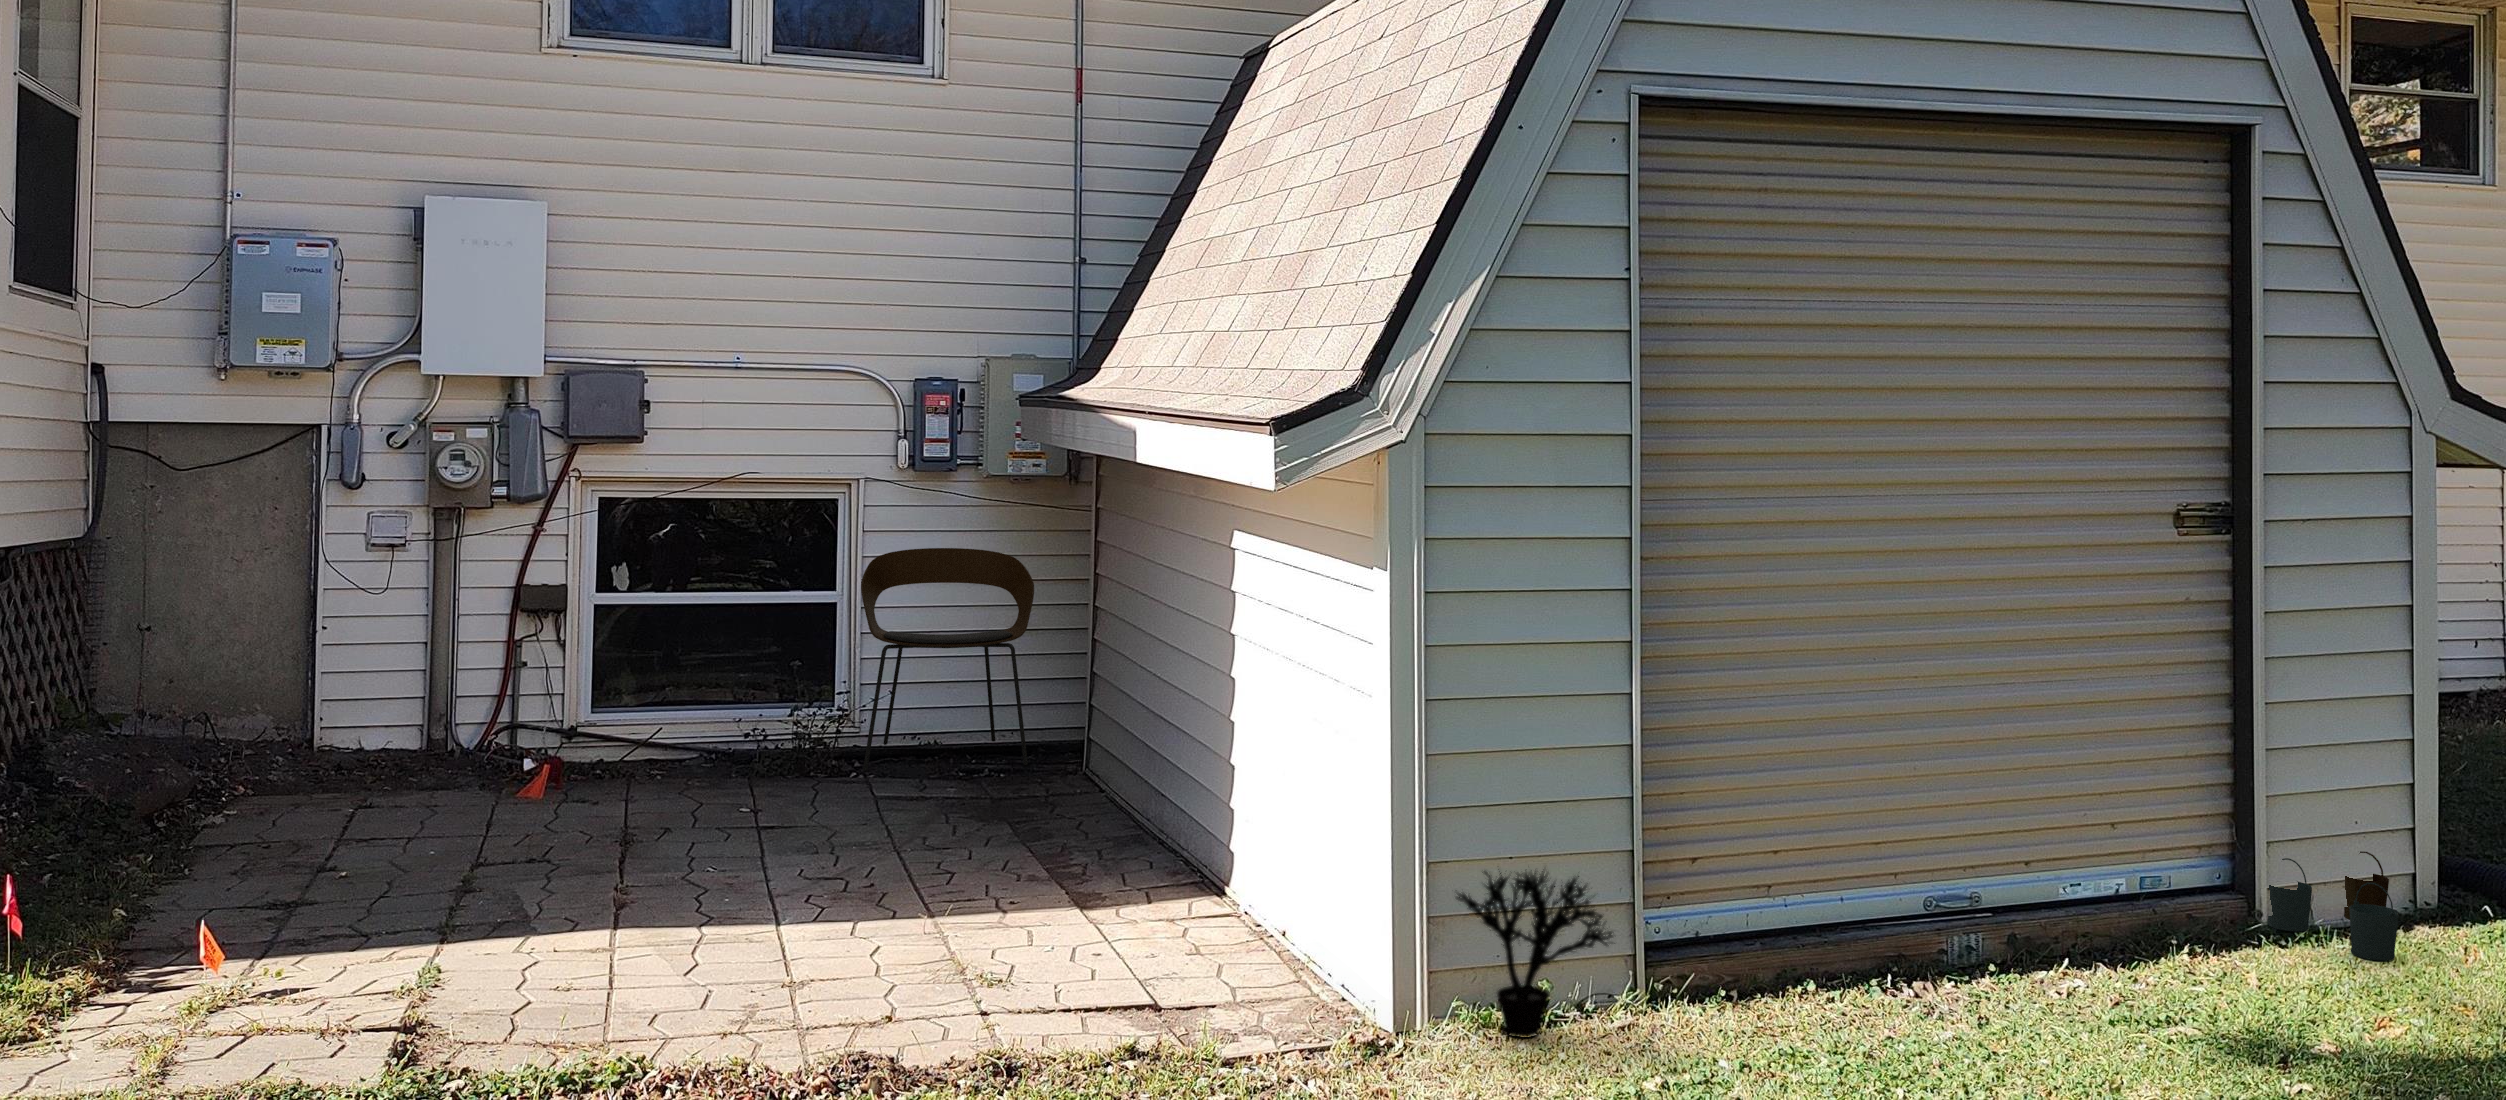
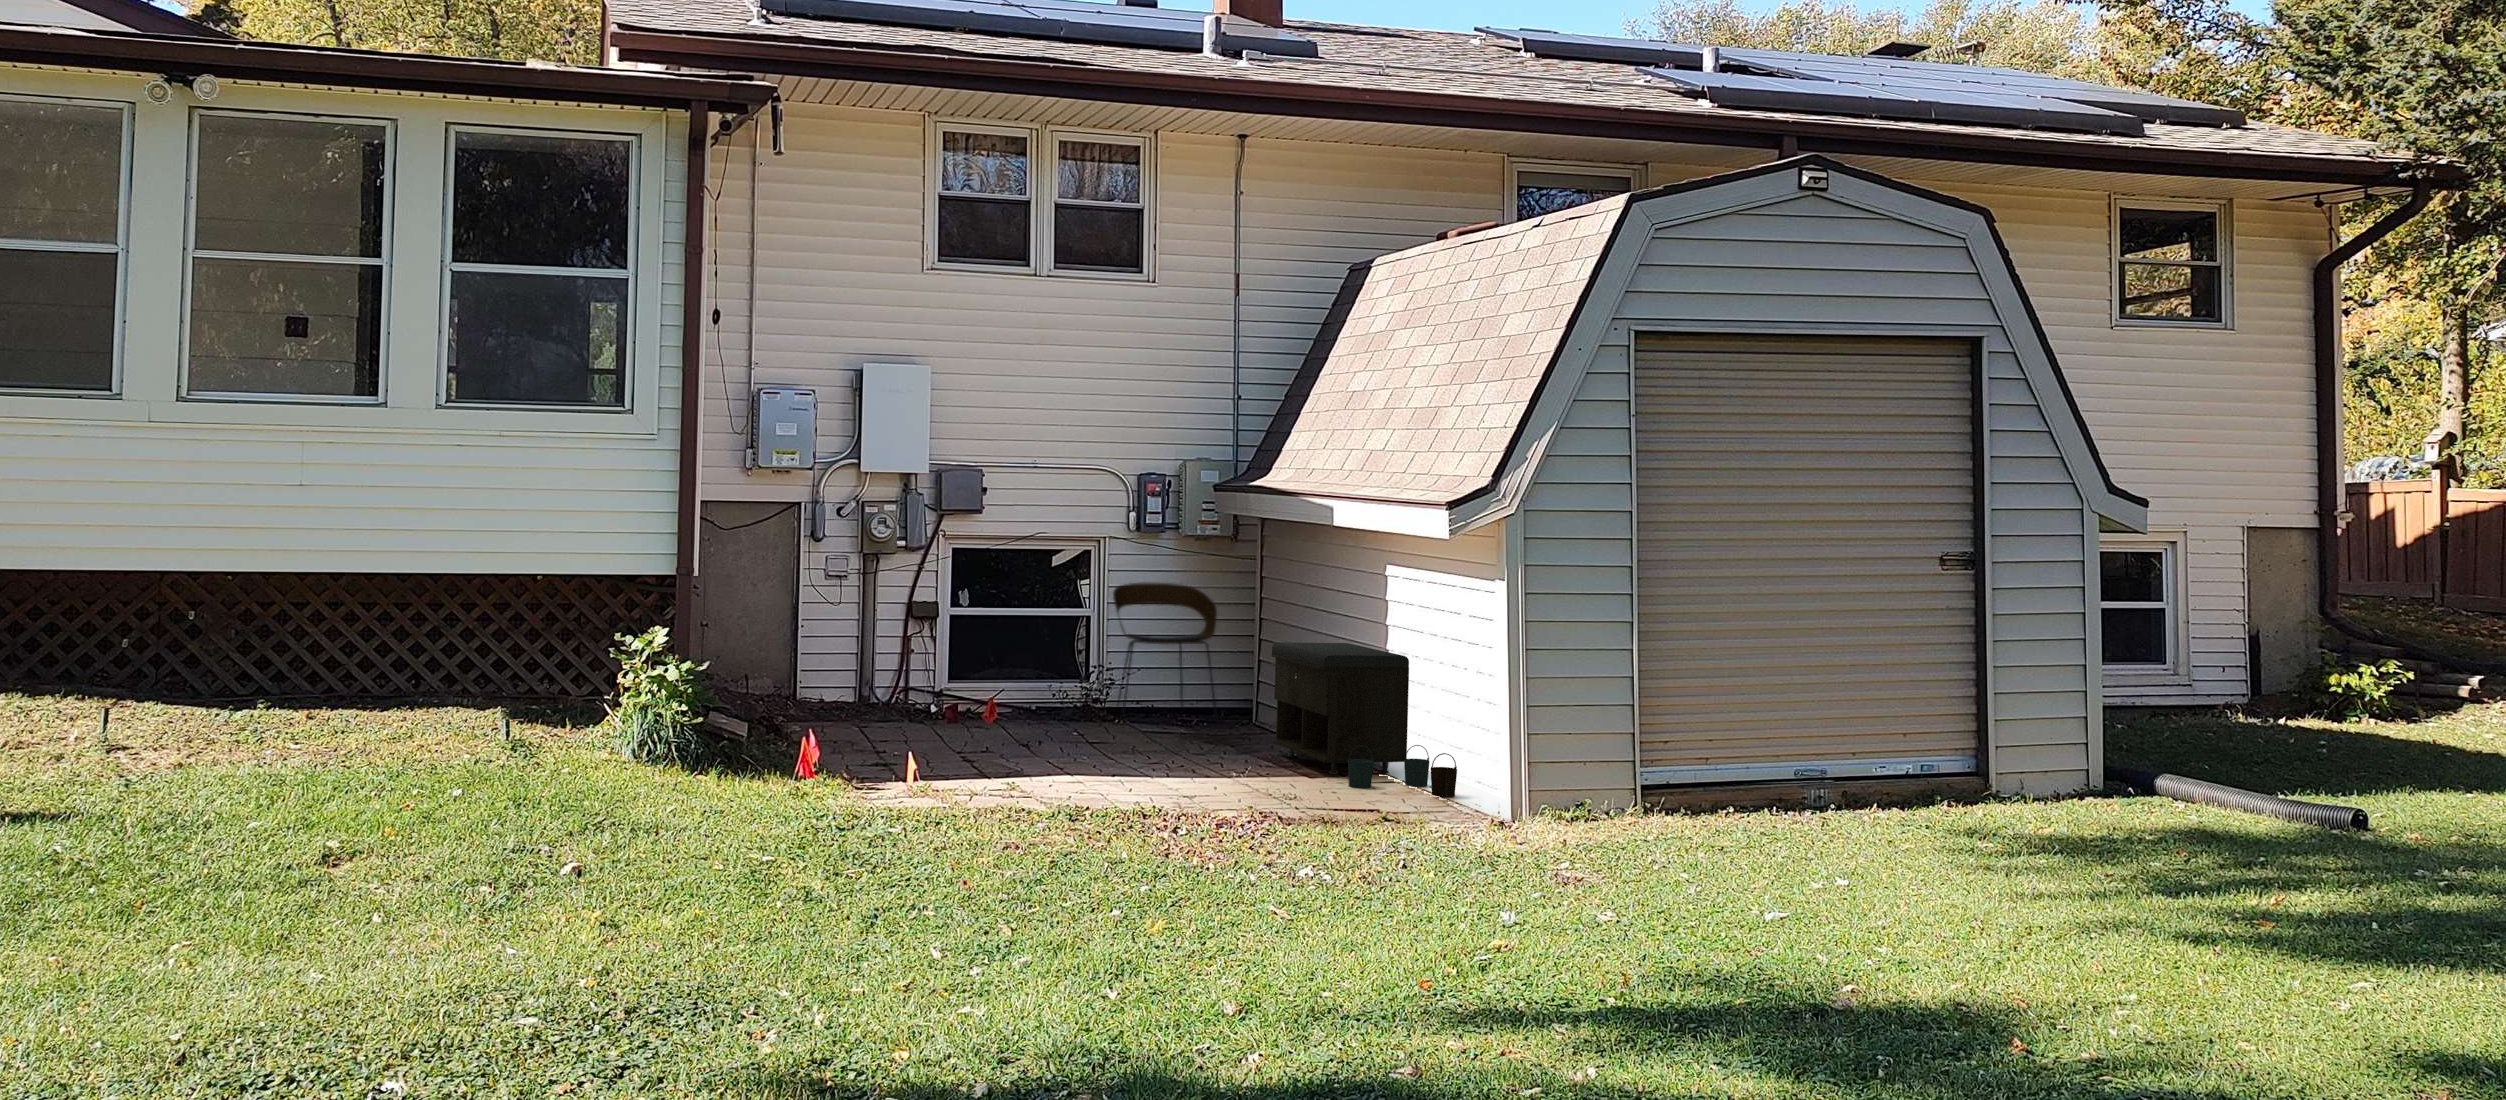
storage bench: none [1043,661,1254,912] -> present [1272,642,1409,774]
bucket: present [2268,851,2399,960] -> present [1348,745,1457,797]
potted plant: present [1456,869,1613,1038] -> none [1544,730,1632,818]

